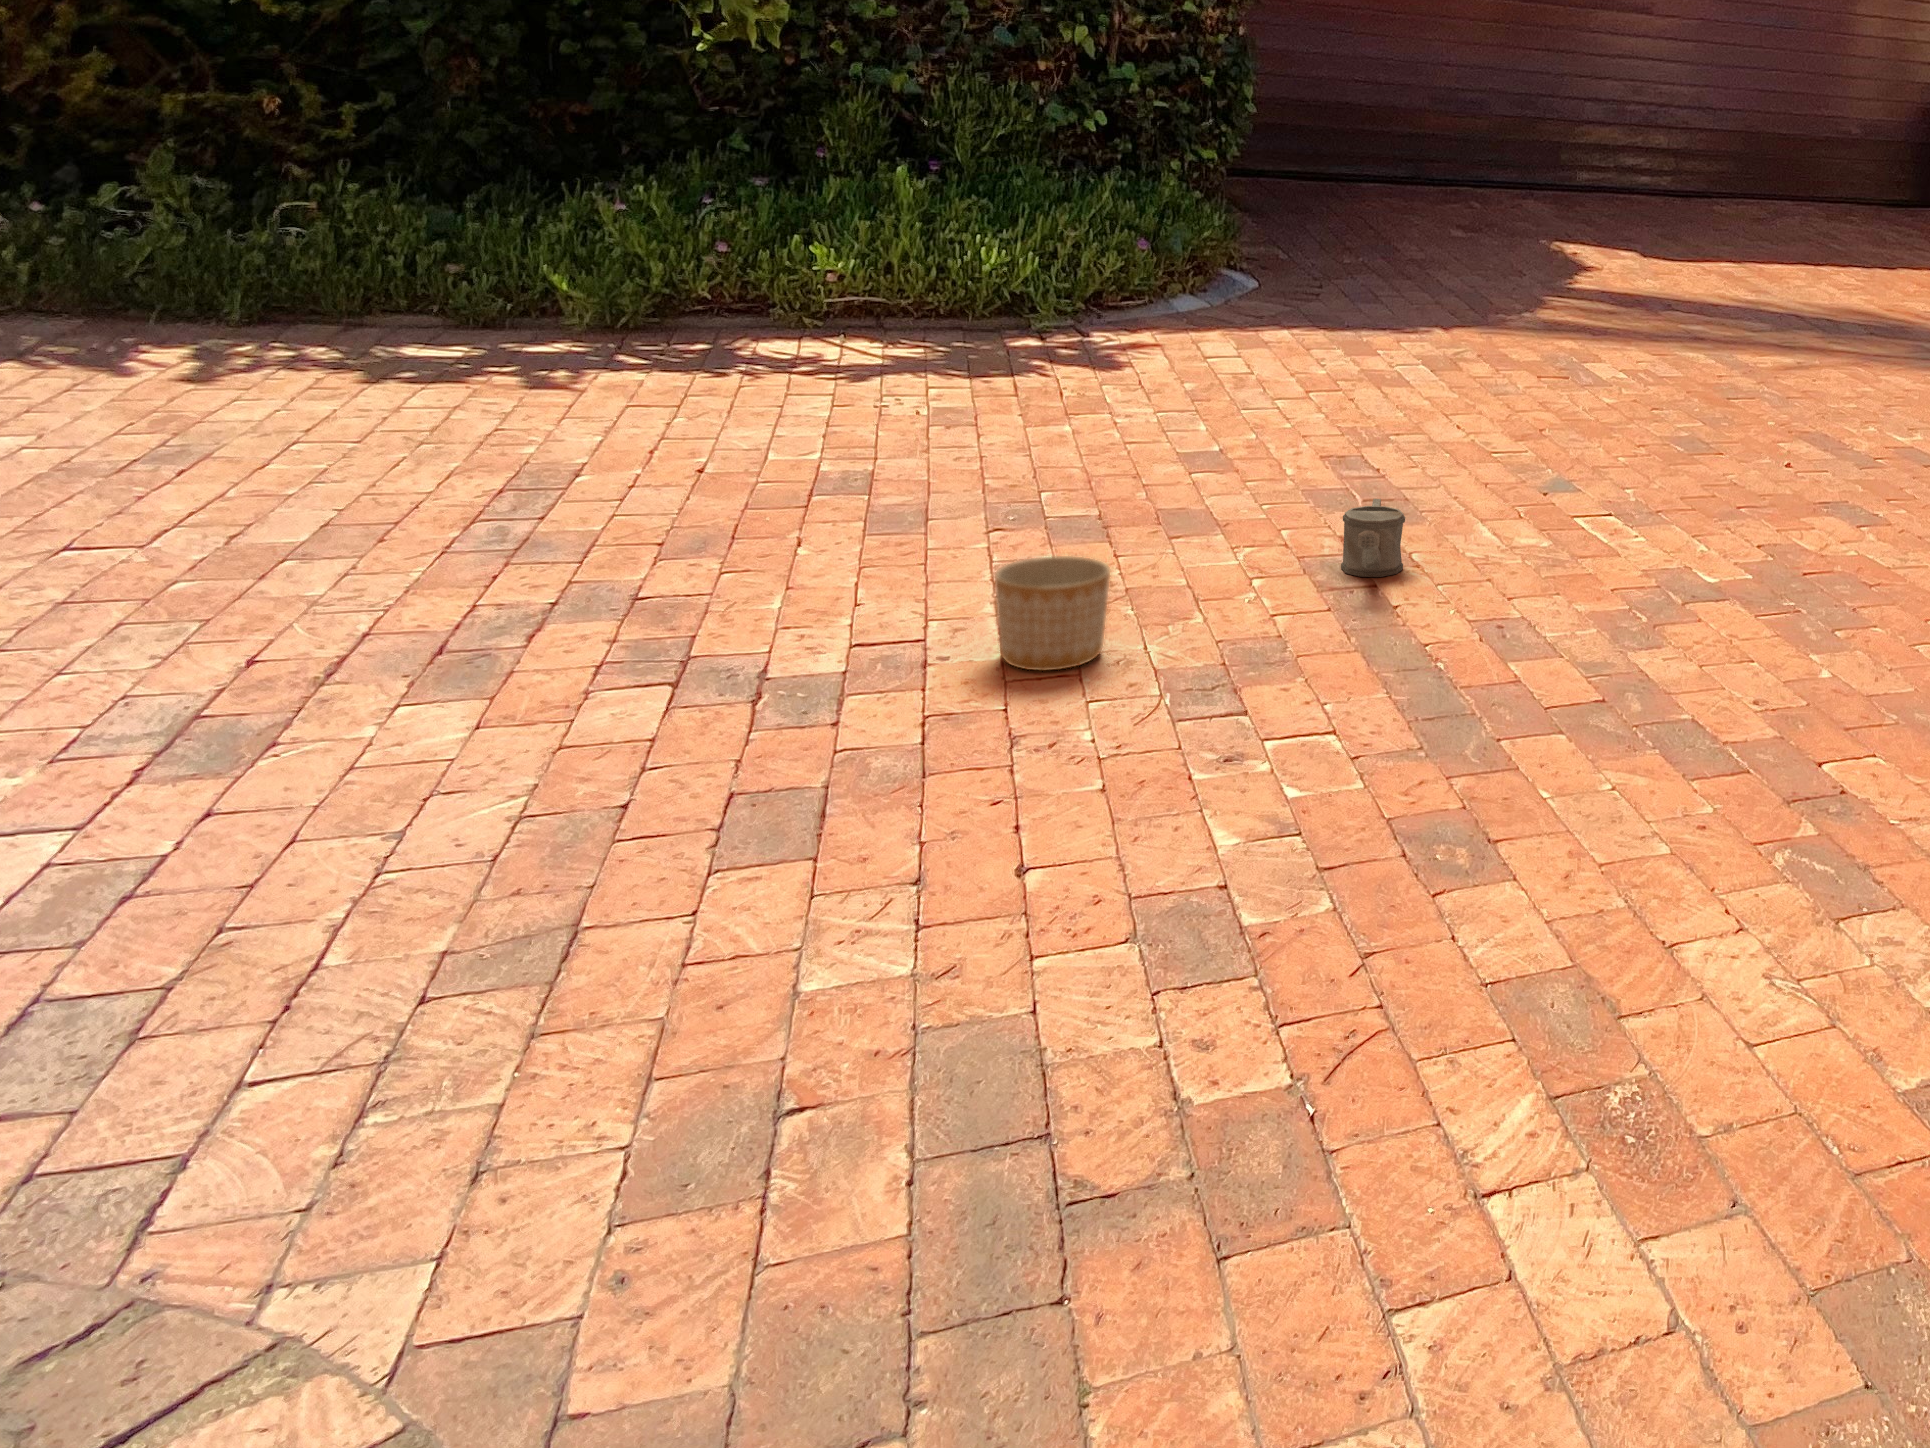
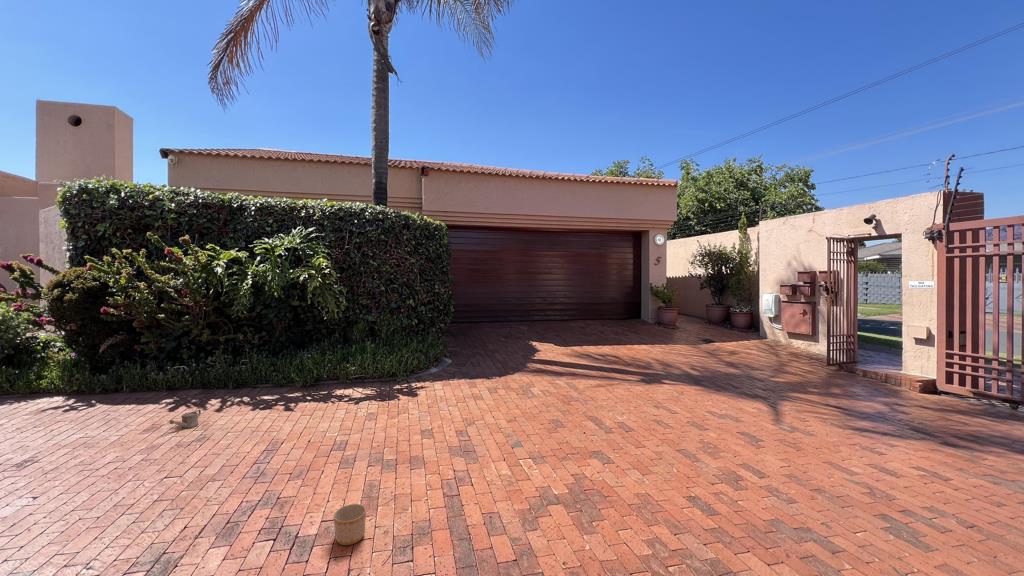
watering can: present [1341,499,1405,577] -> present [169,410,201,429]

